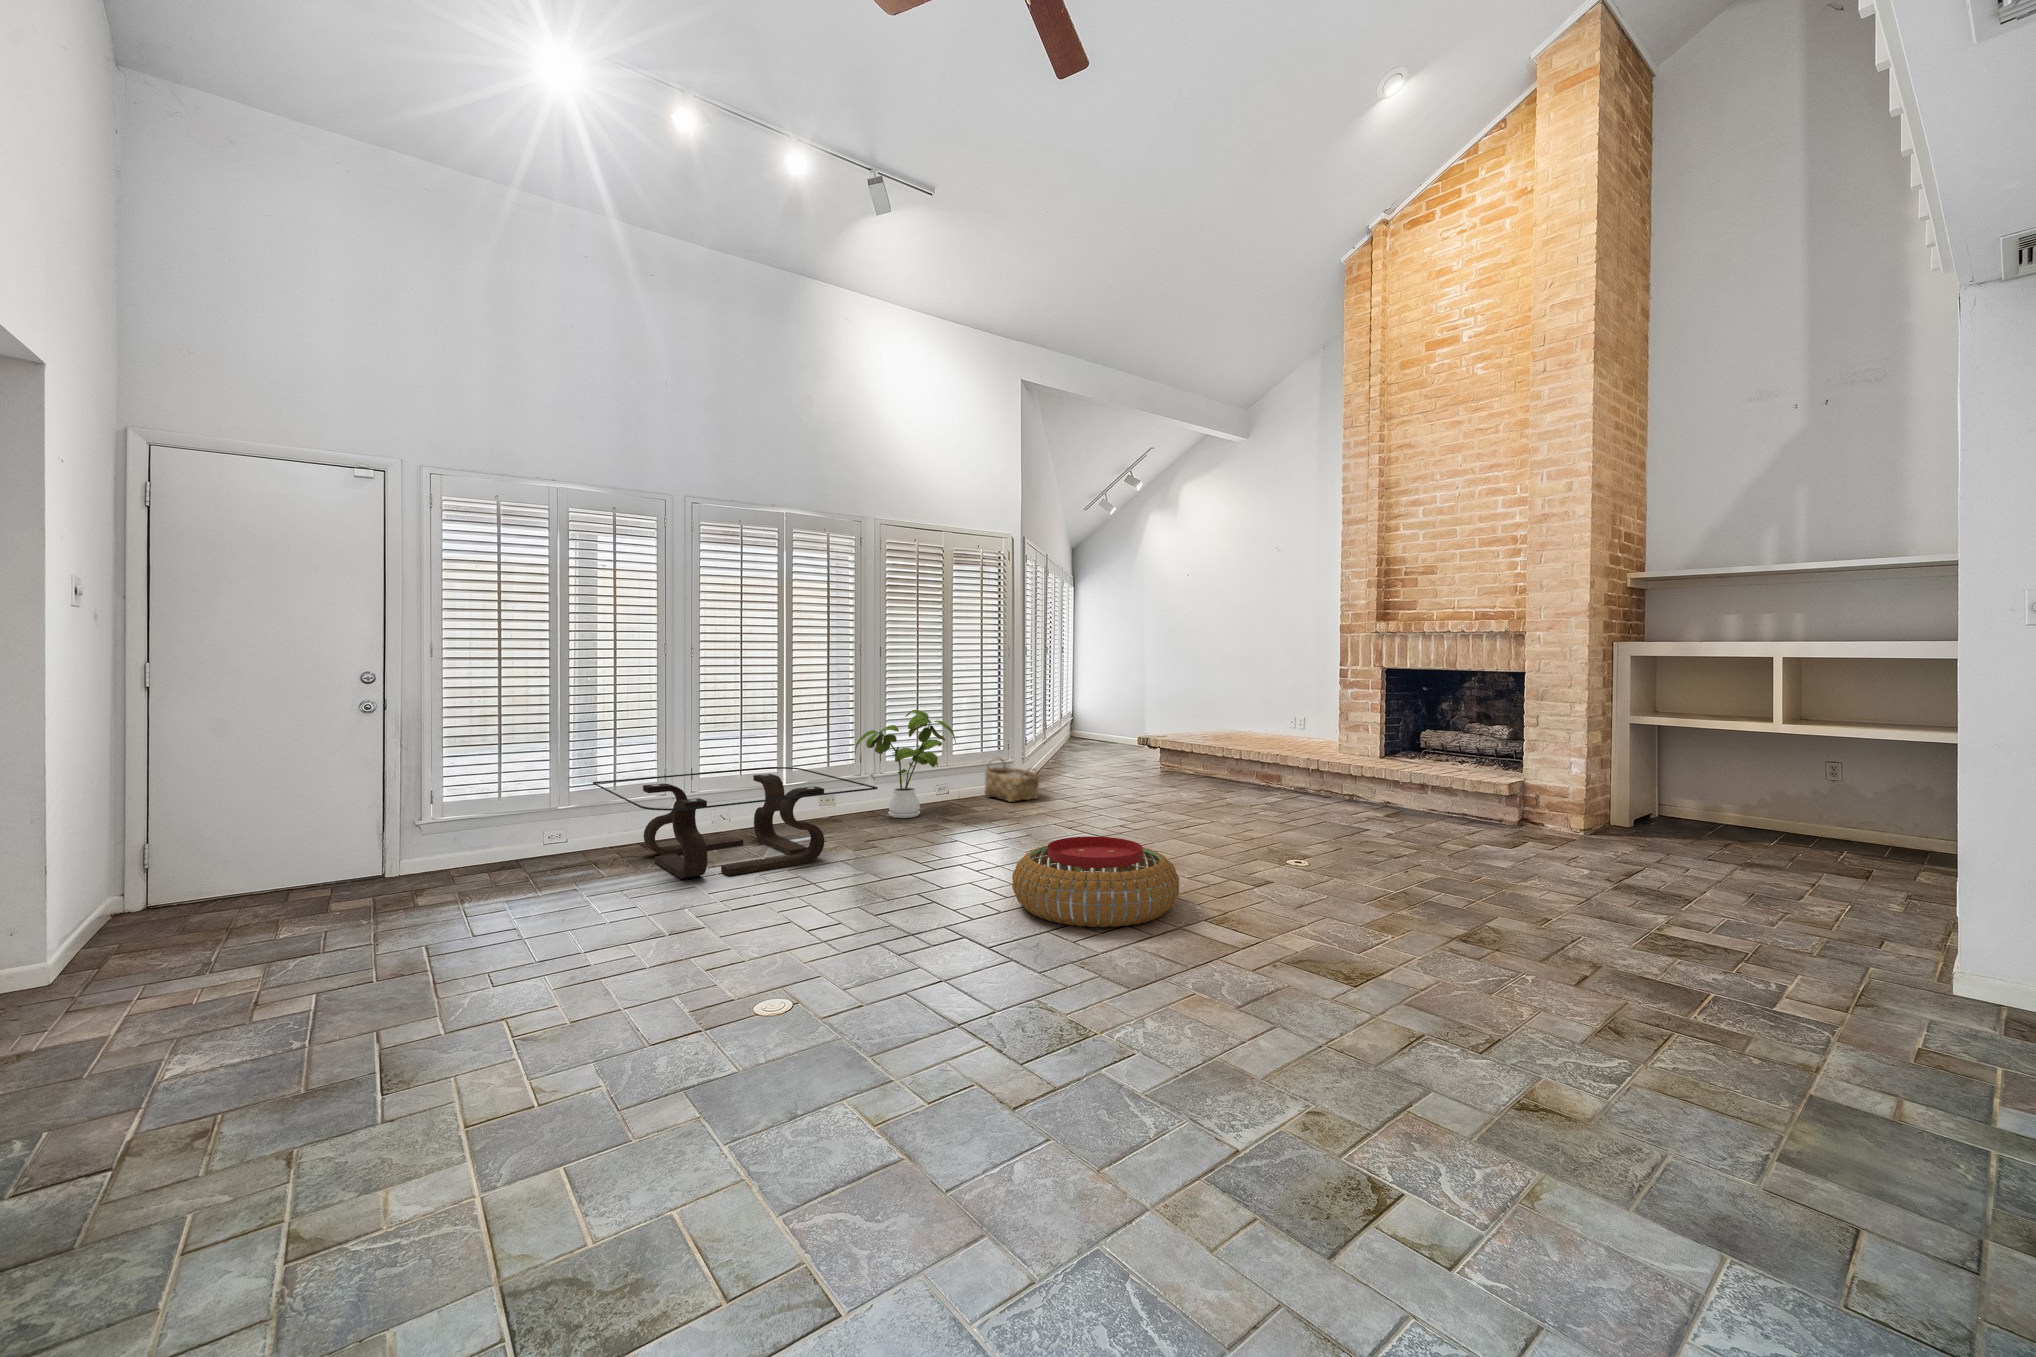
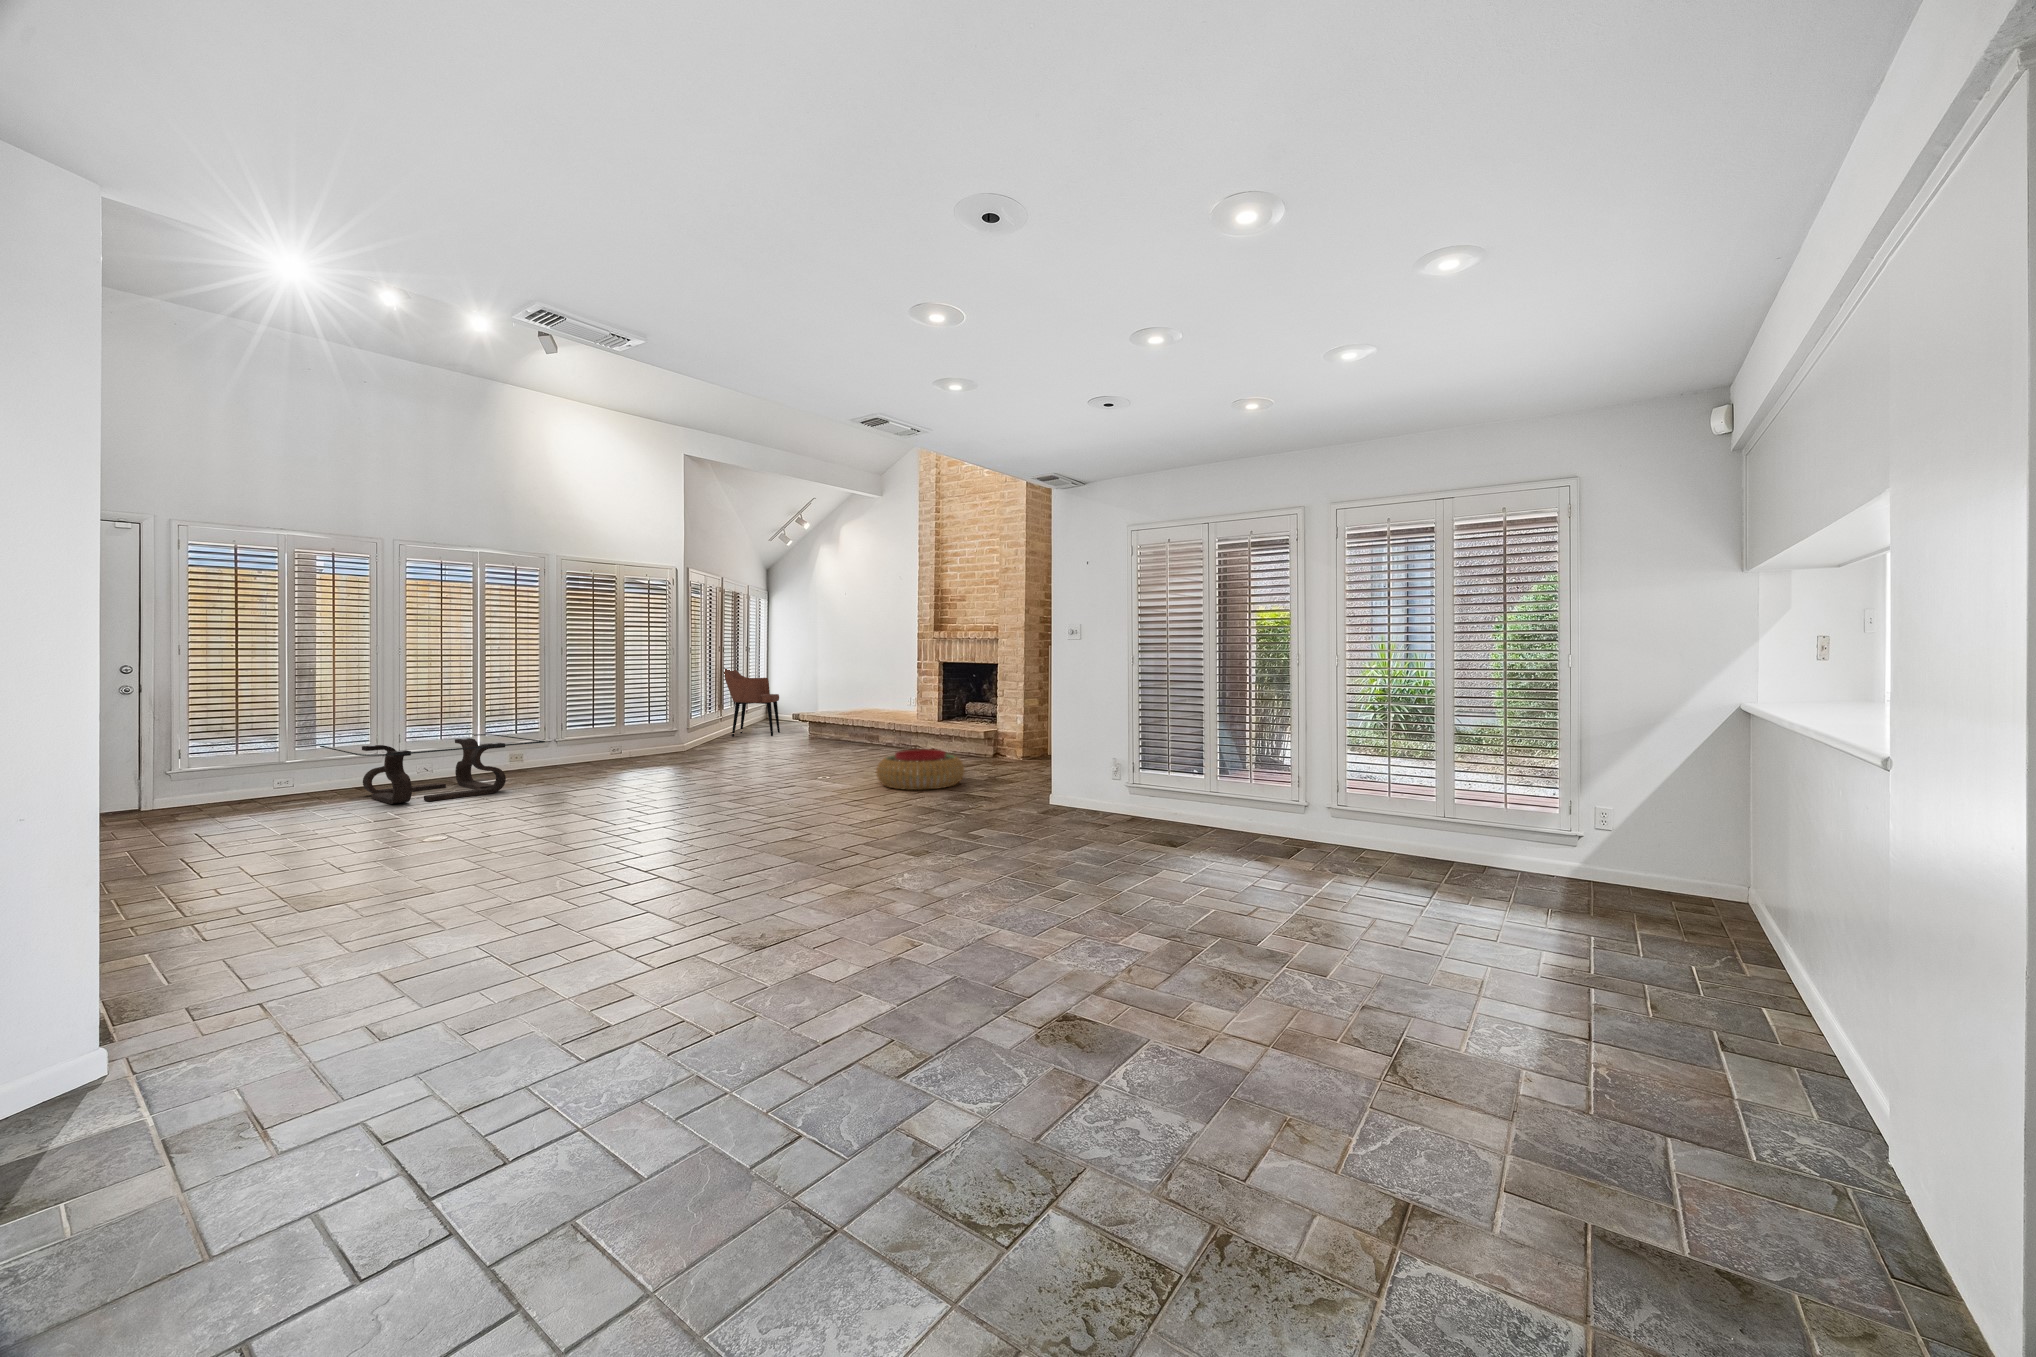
armchair: none [1044,672,1112,766] -> present [724,669,780,737]
house plant: present [855,710,956,818] -> none [542,693,620,770]
woven basket: present [985,758,1040,802] -> none [655,728,696,758]
pouf: present [1012,836,1179,927] -> present [877,749,964,790]

